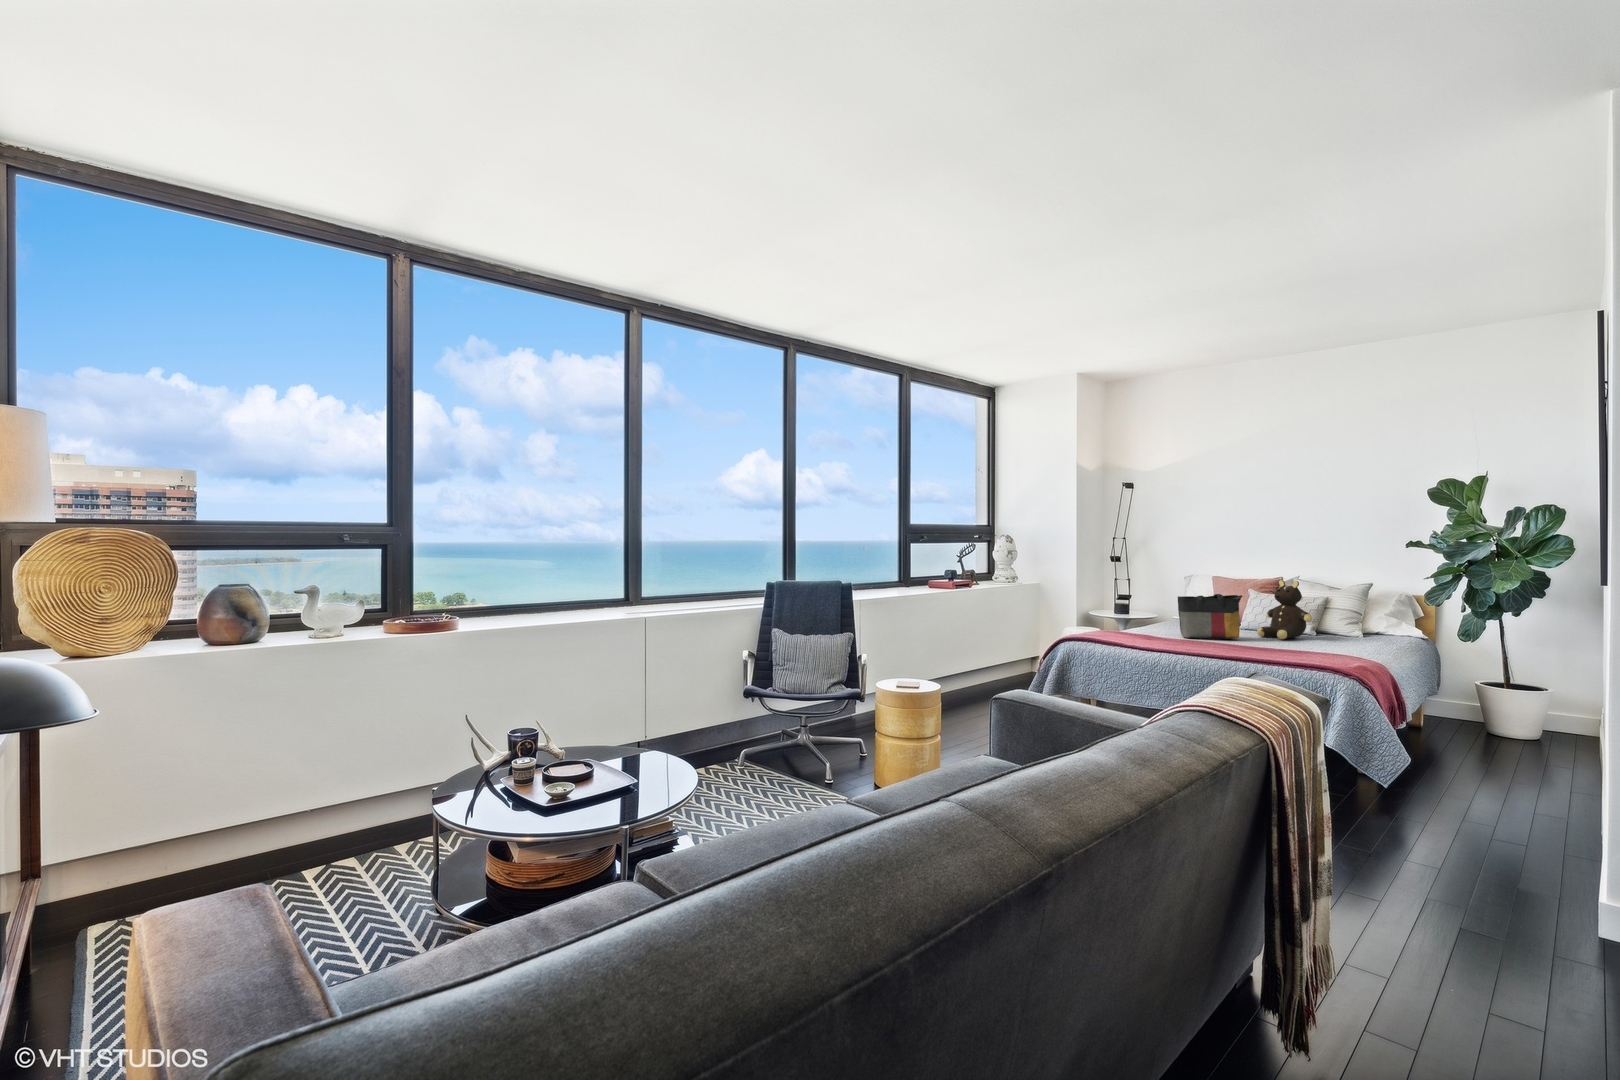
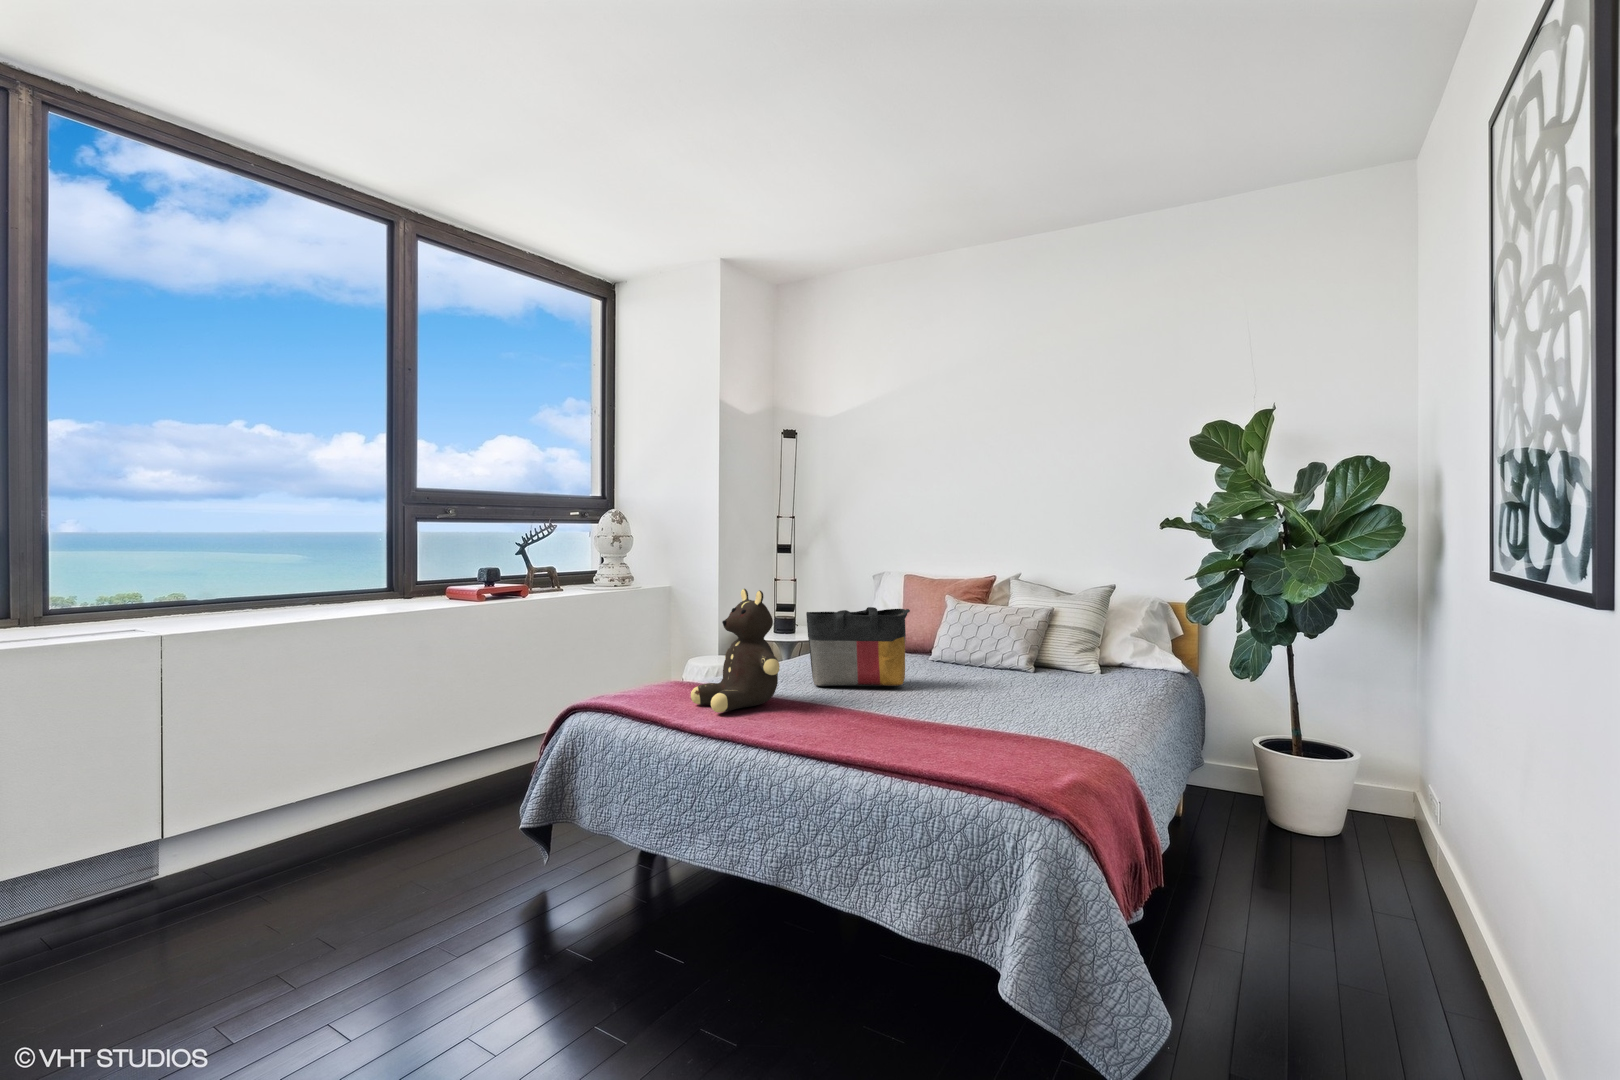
teddy bear: present [1257,580,1312,639] -> present [691,589,780,713]

